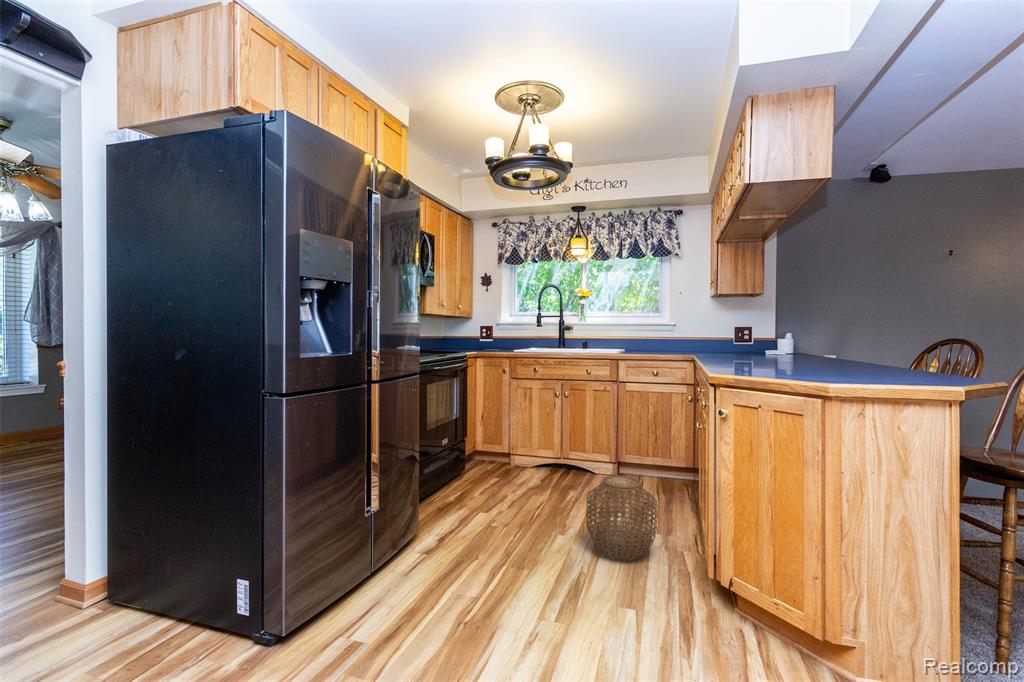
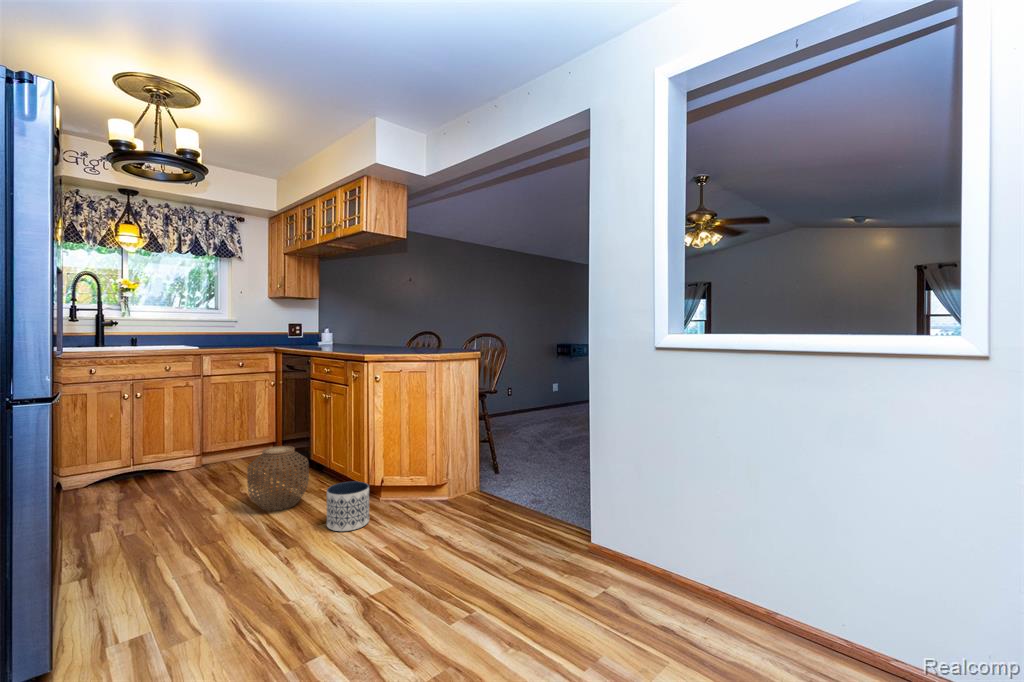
planter: none [625,558,691,647] -> present [327,481,369,531]

